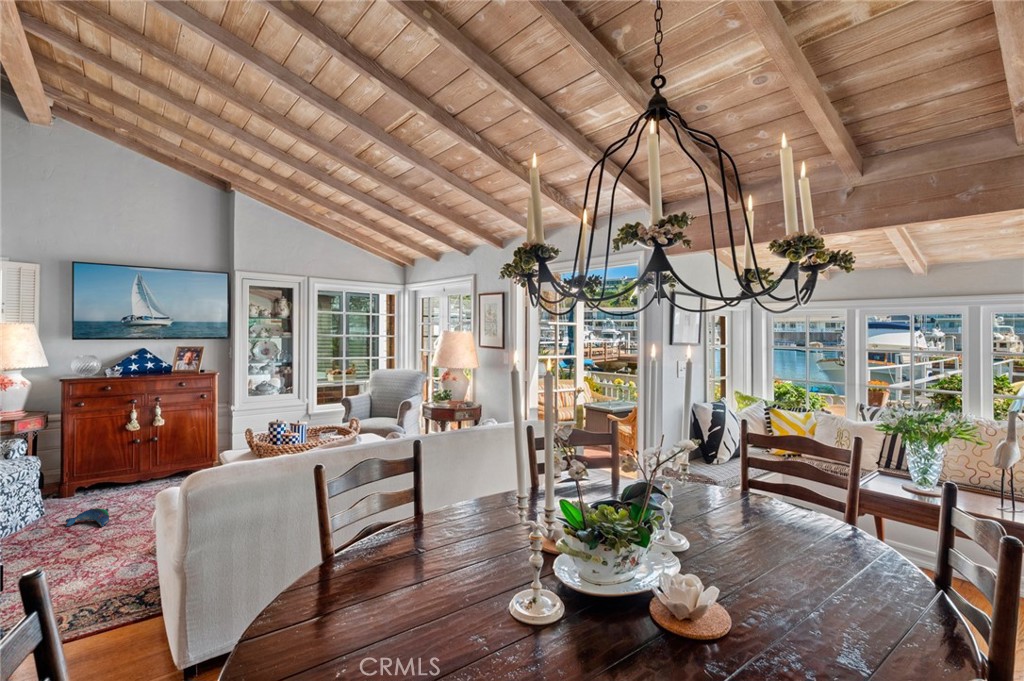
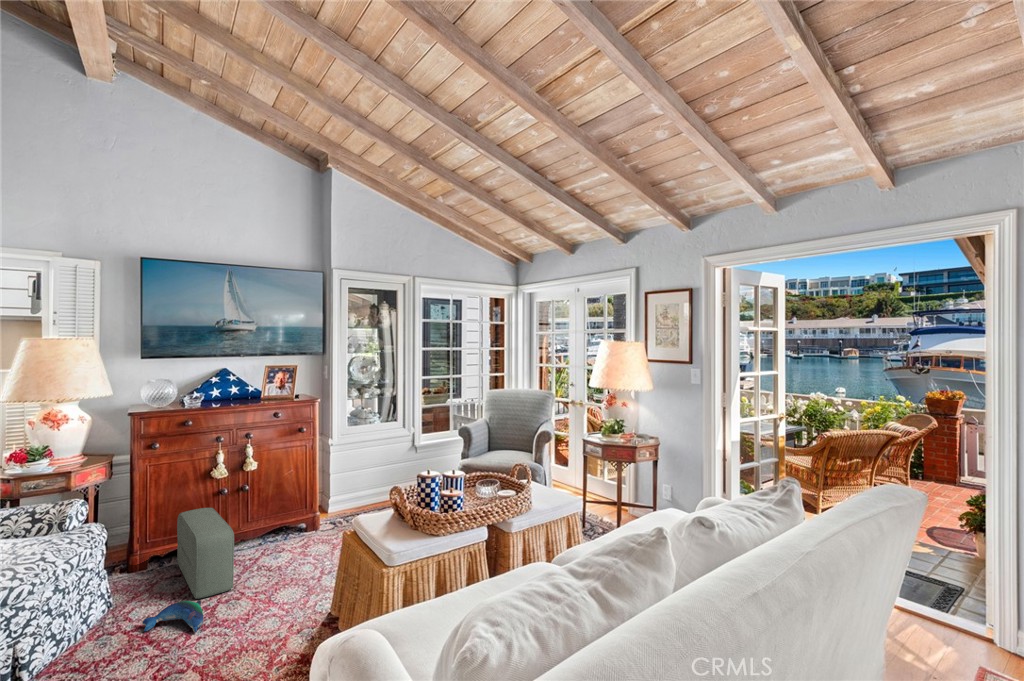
pouf: none [98,453,137,511] -> present [177,508,234,599]

